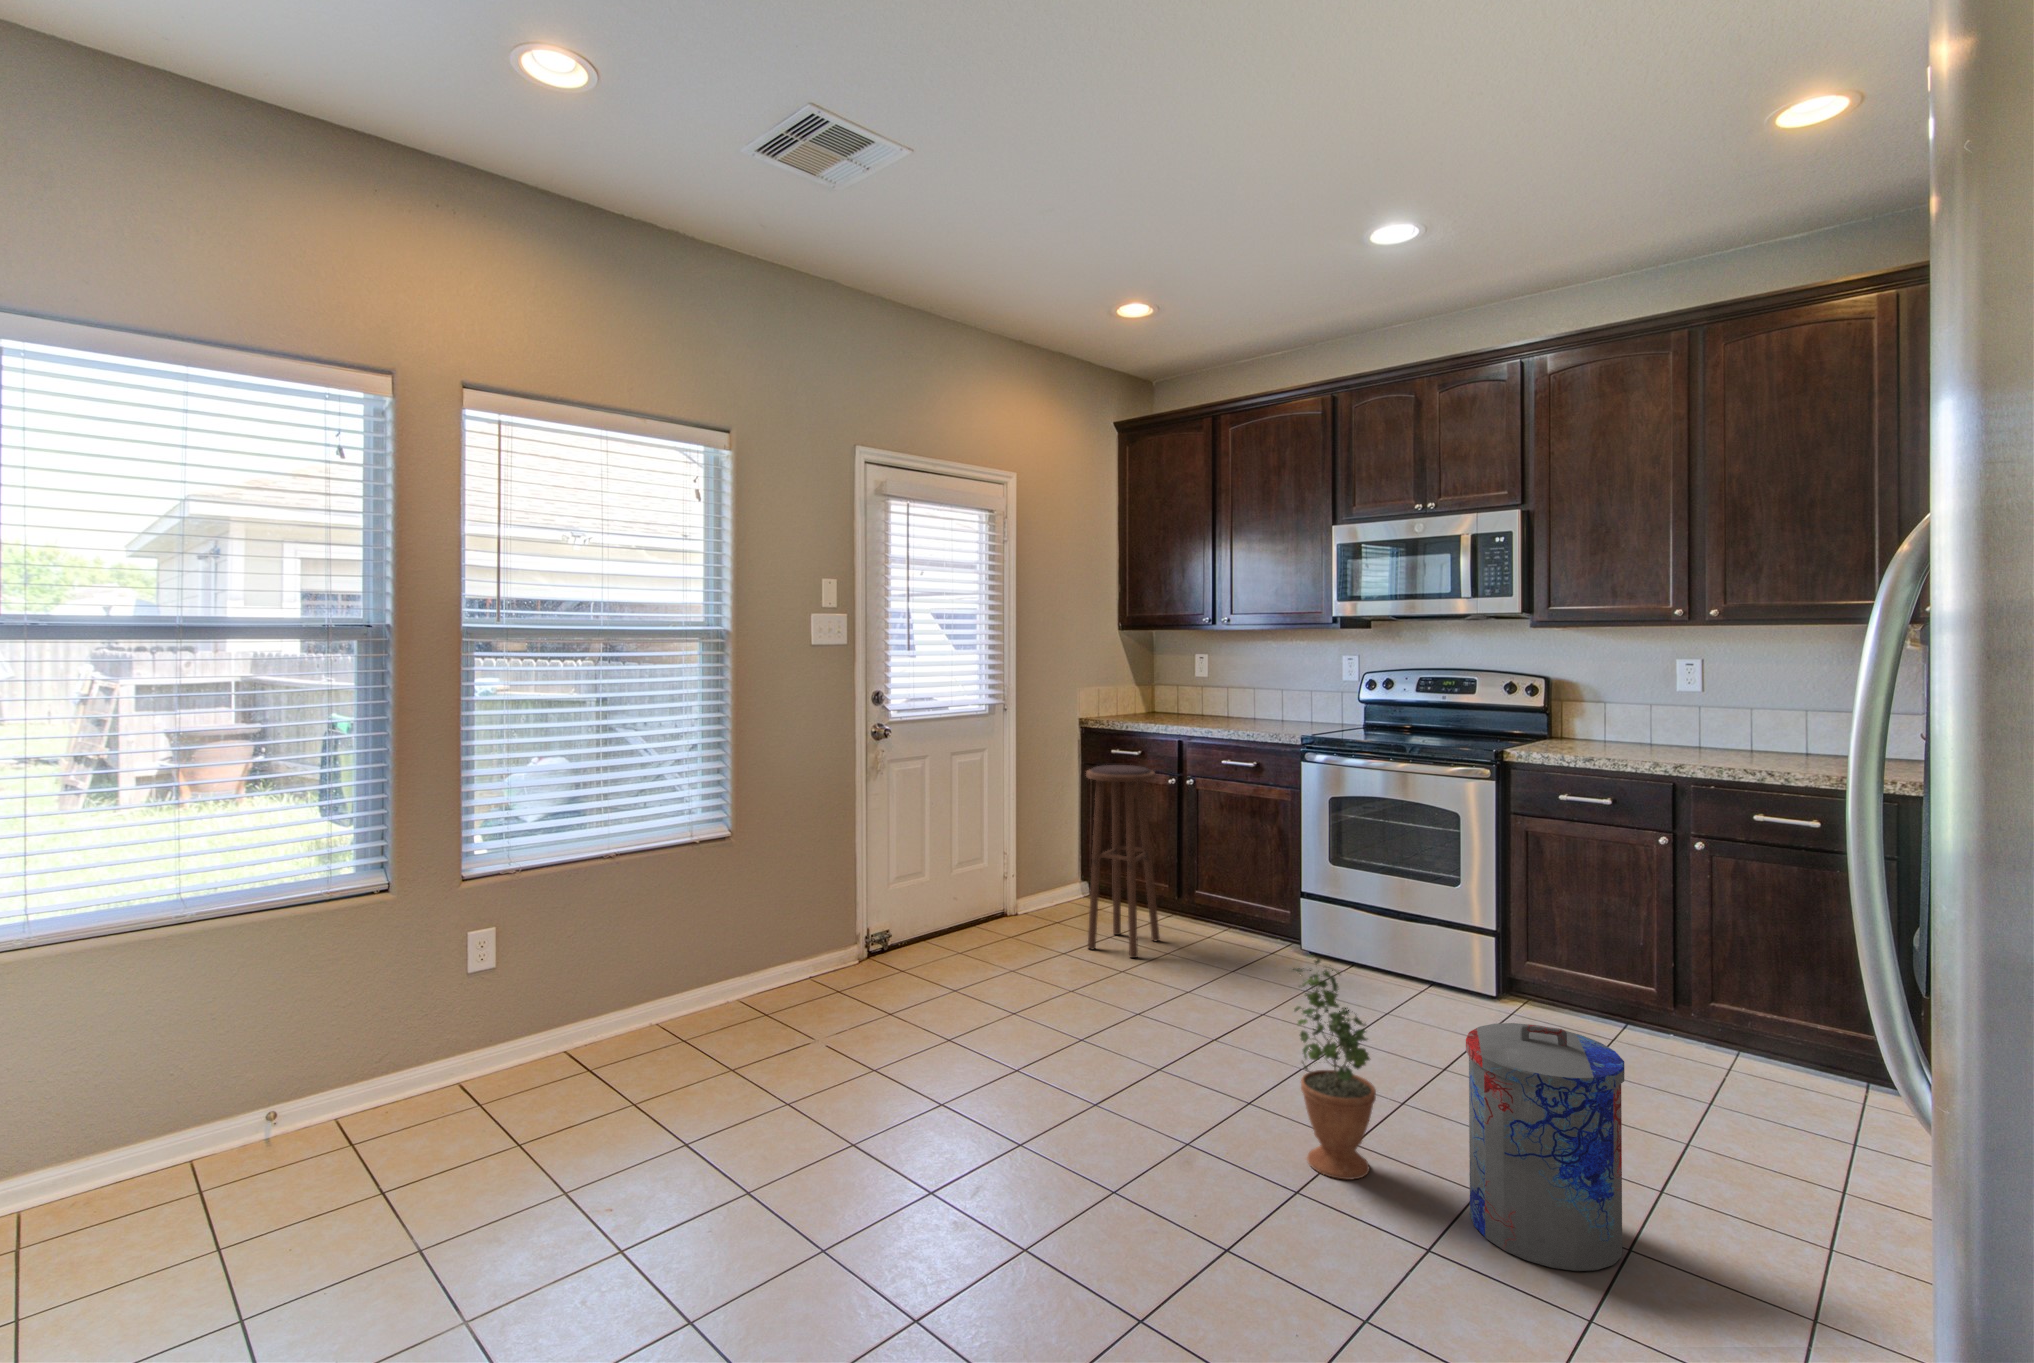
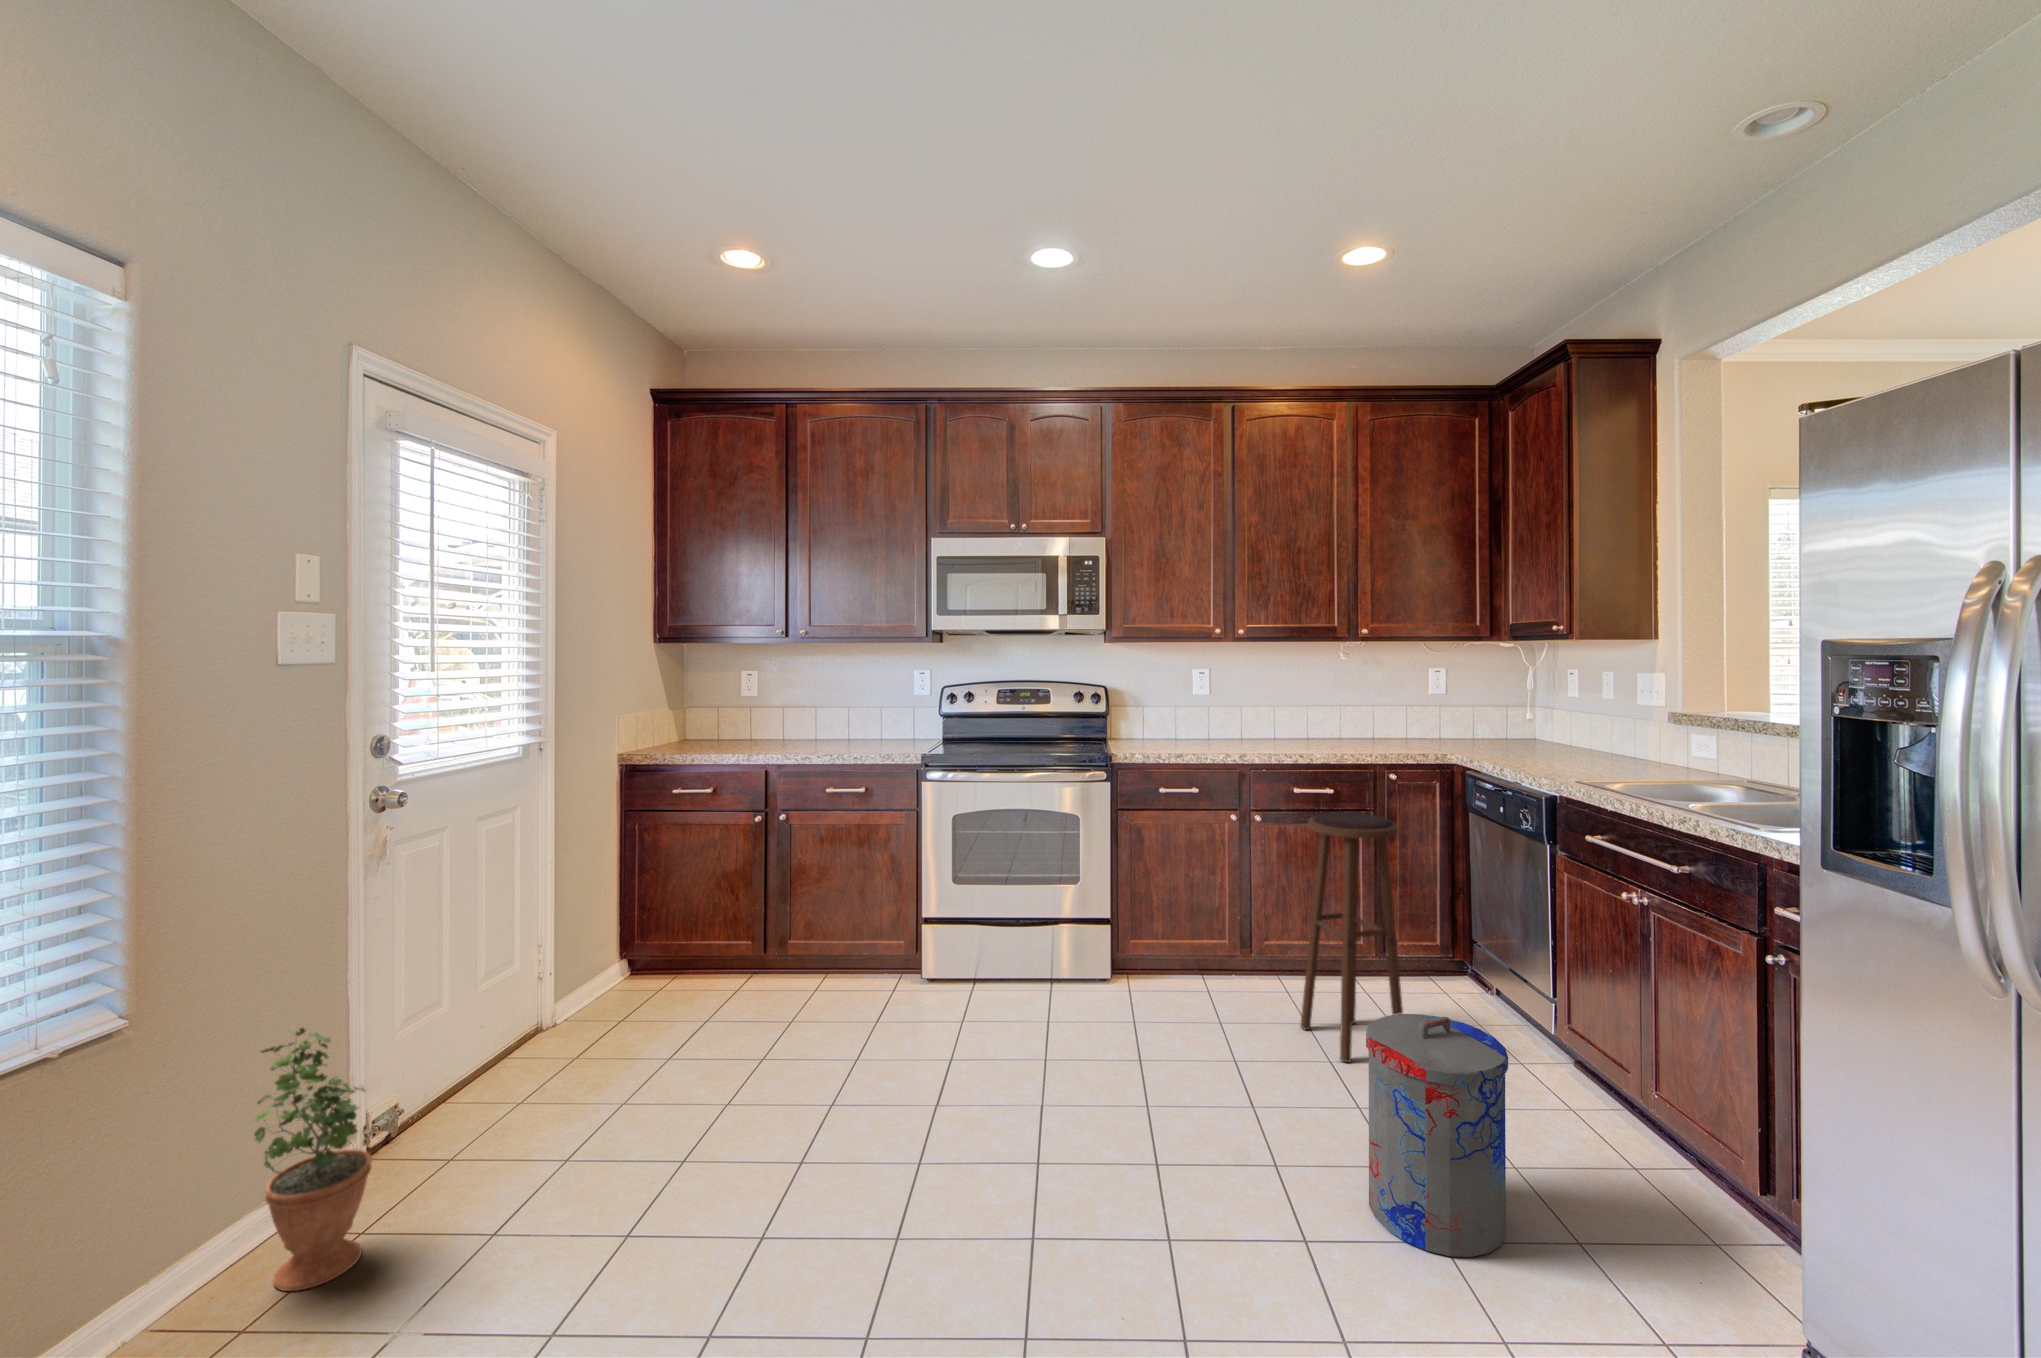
stool: present [1086,765,1160,958] -> present [1301,812,1403,1062]
potted plant: present [1291,956,1376,1180] -> present [254,1028,372,1291]

